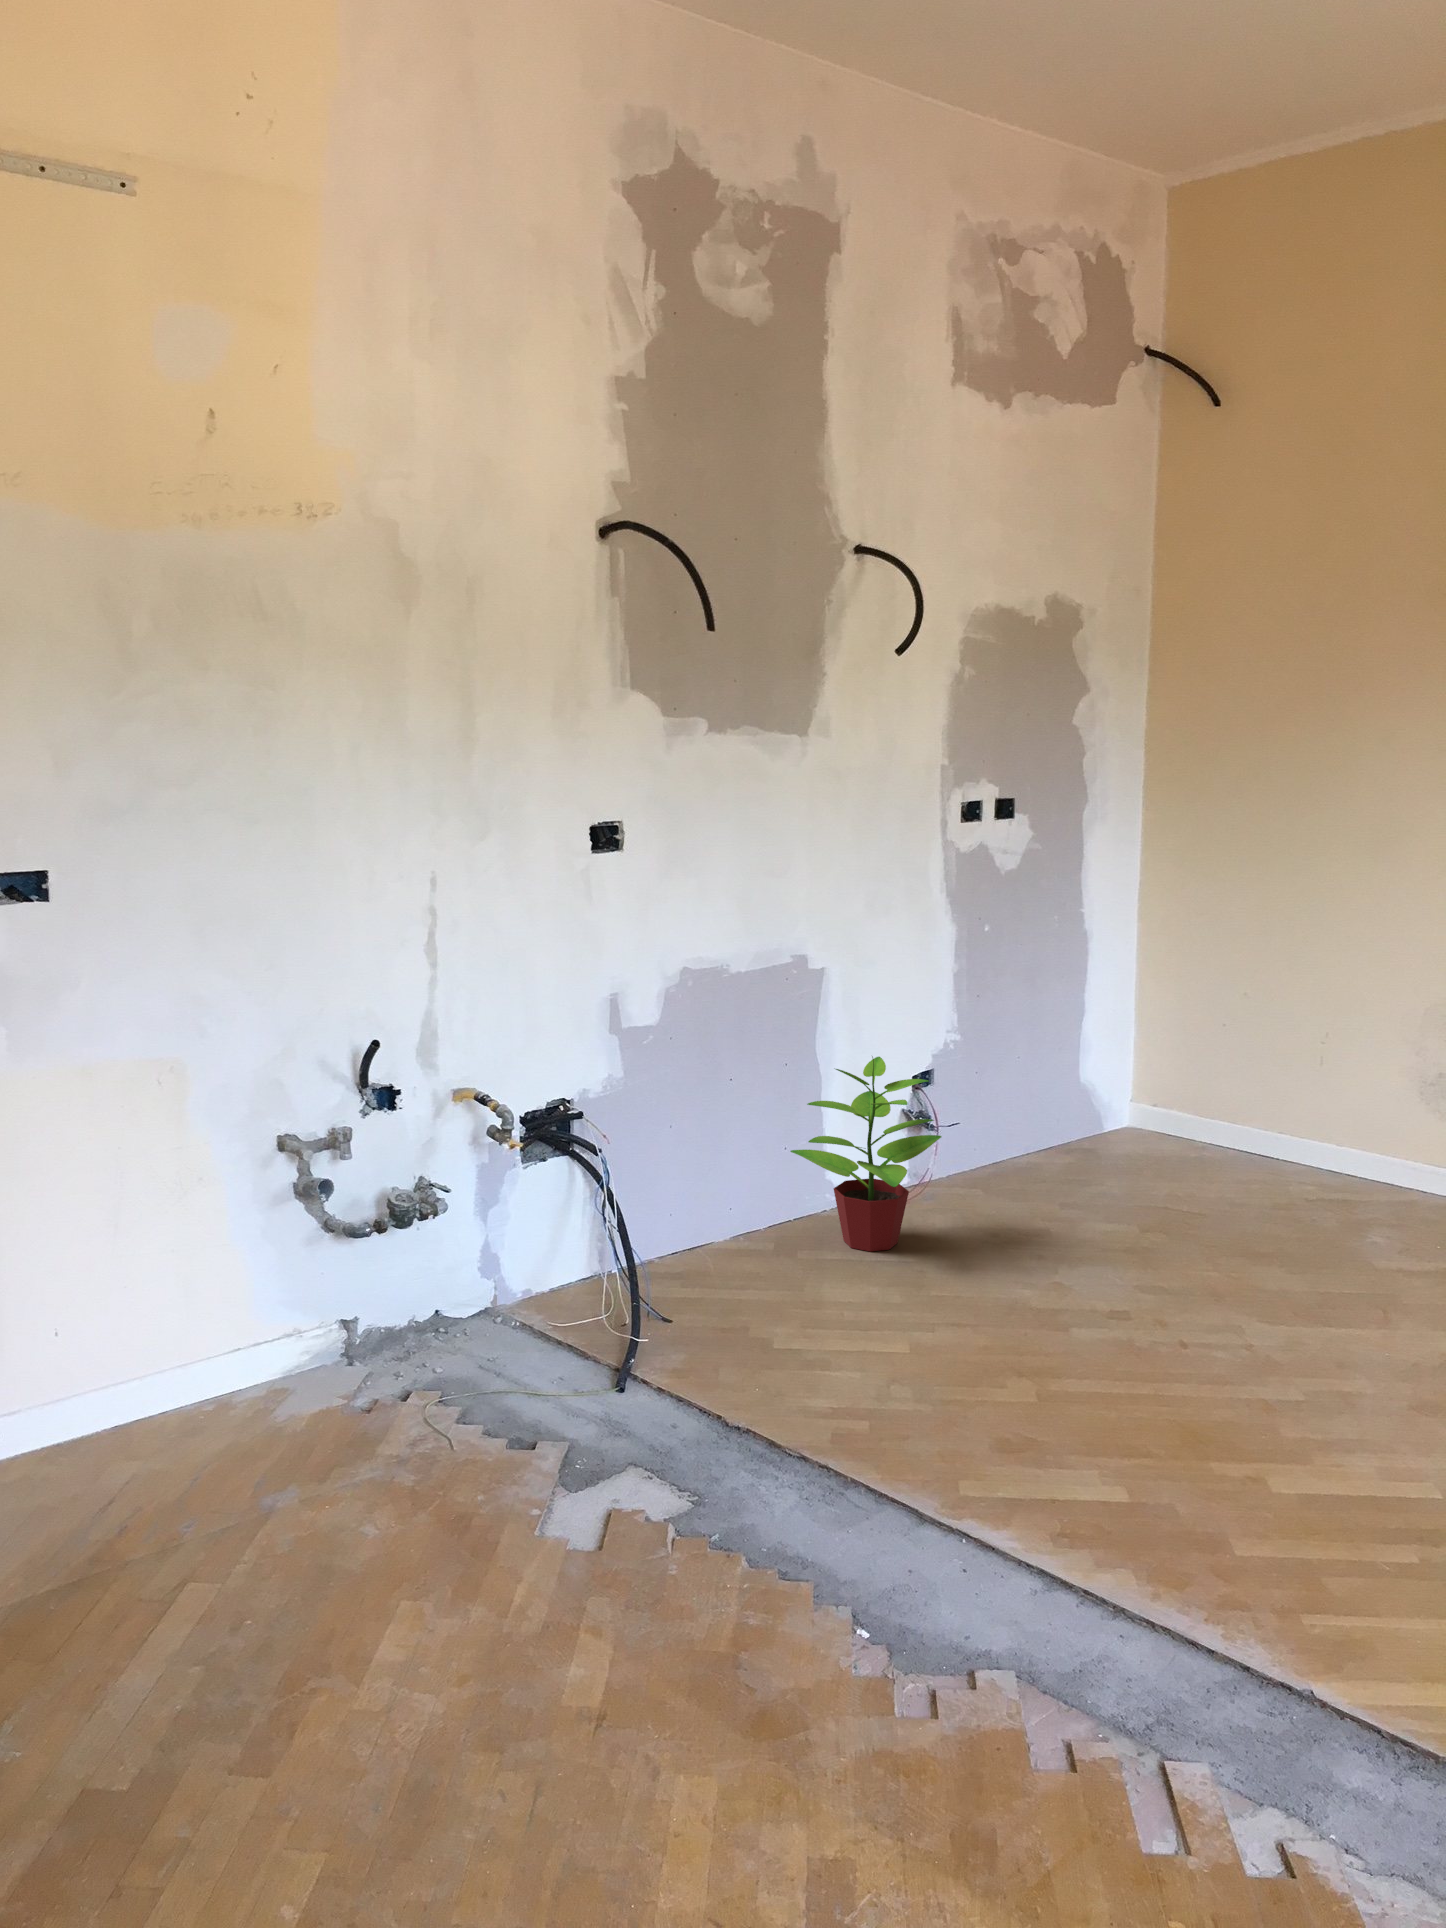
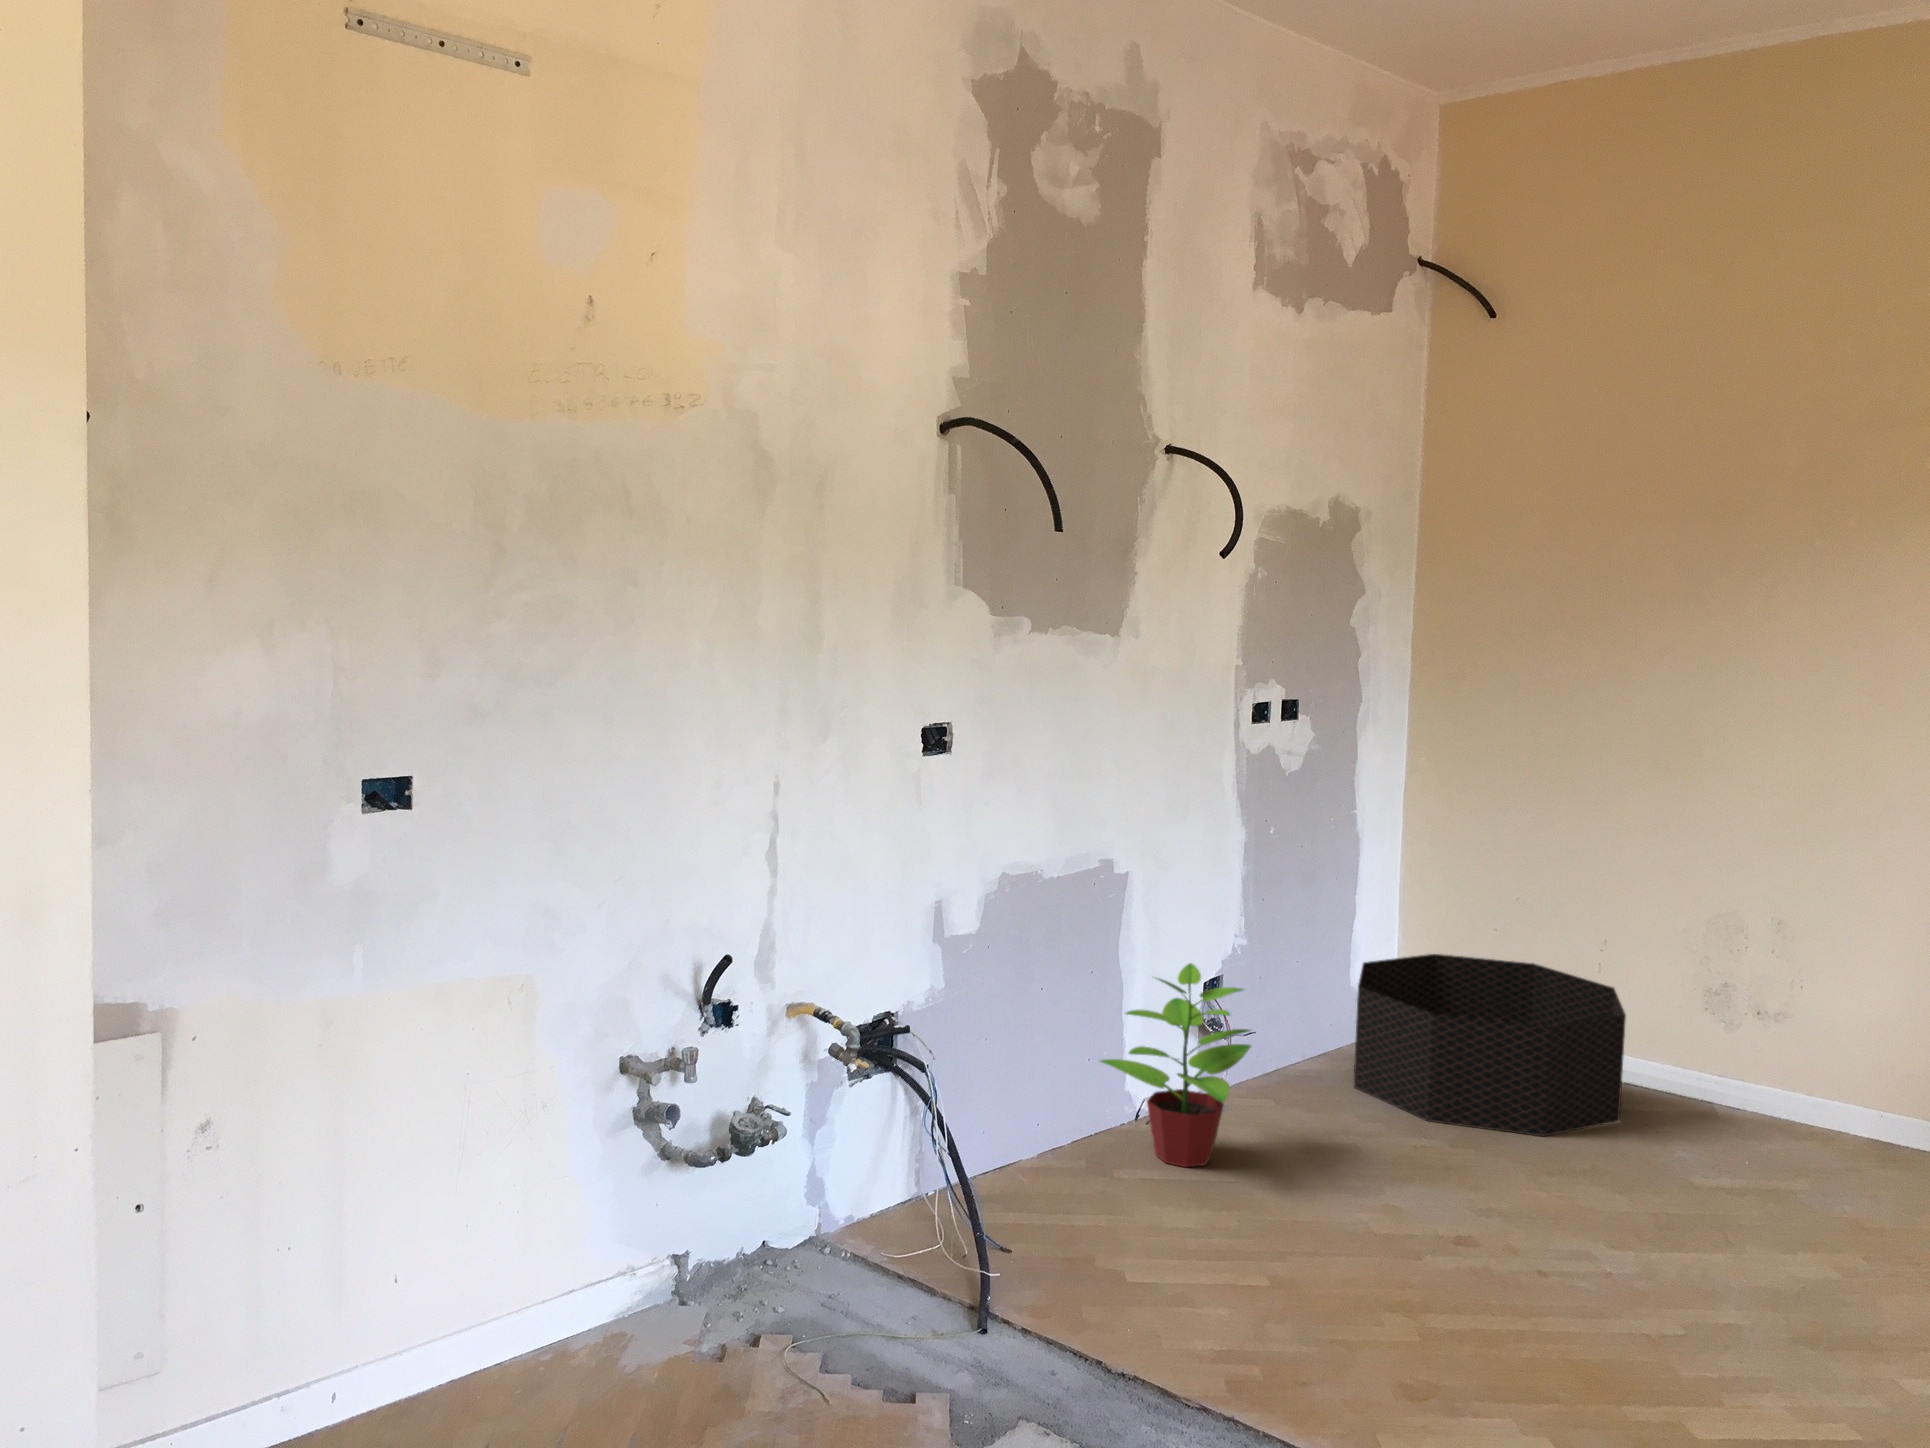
basket: none [1065,1053,1332,1226] -> present [1354,954,1626,1136]

